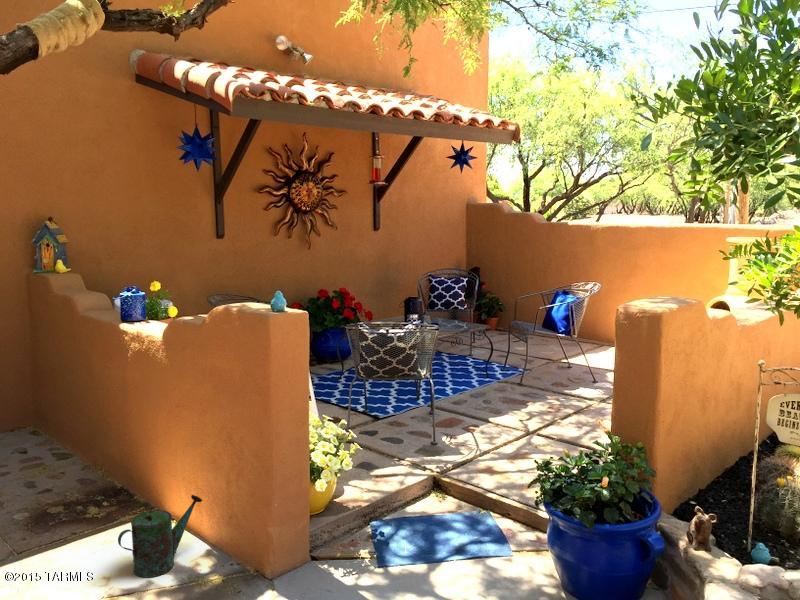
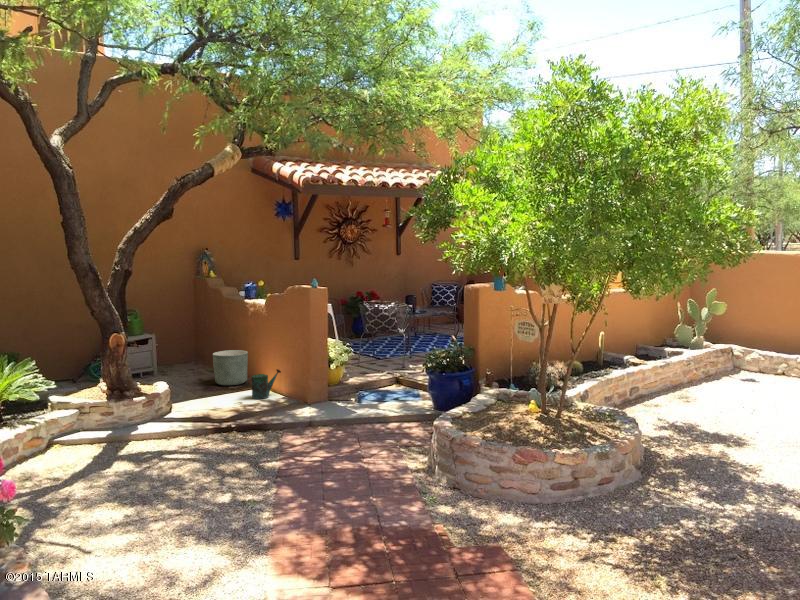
planter: none [46,430,126,515] -> present [213,350,248,385]

